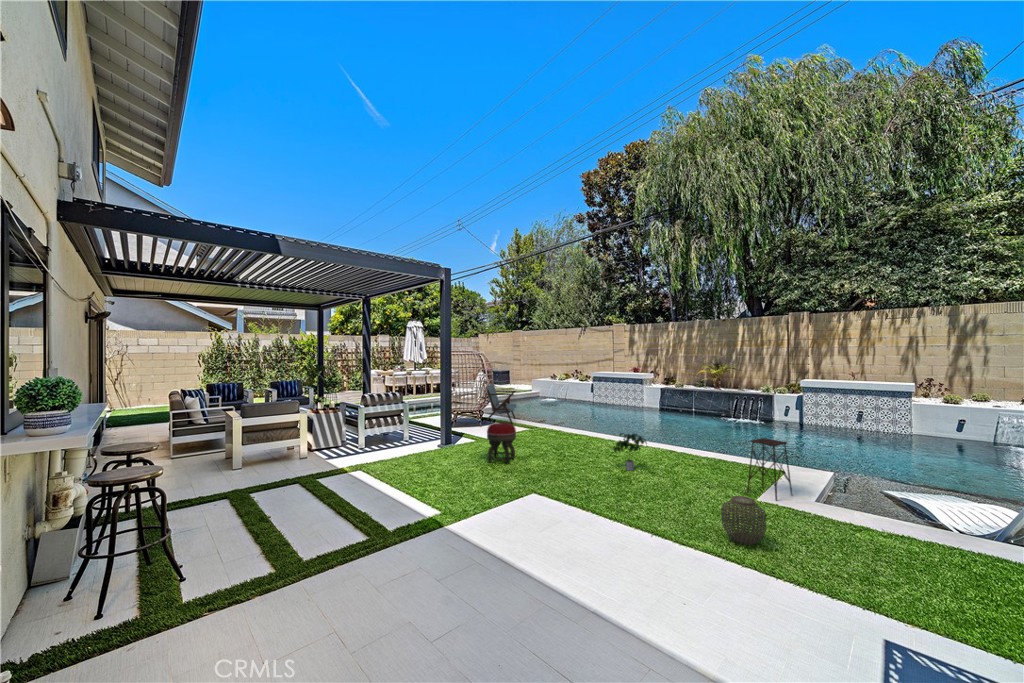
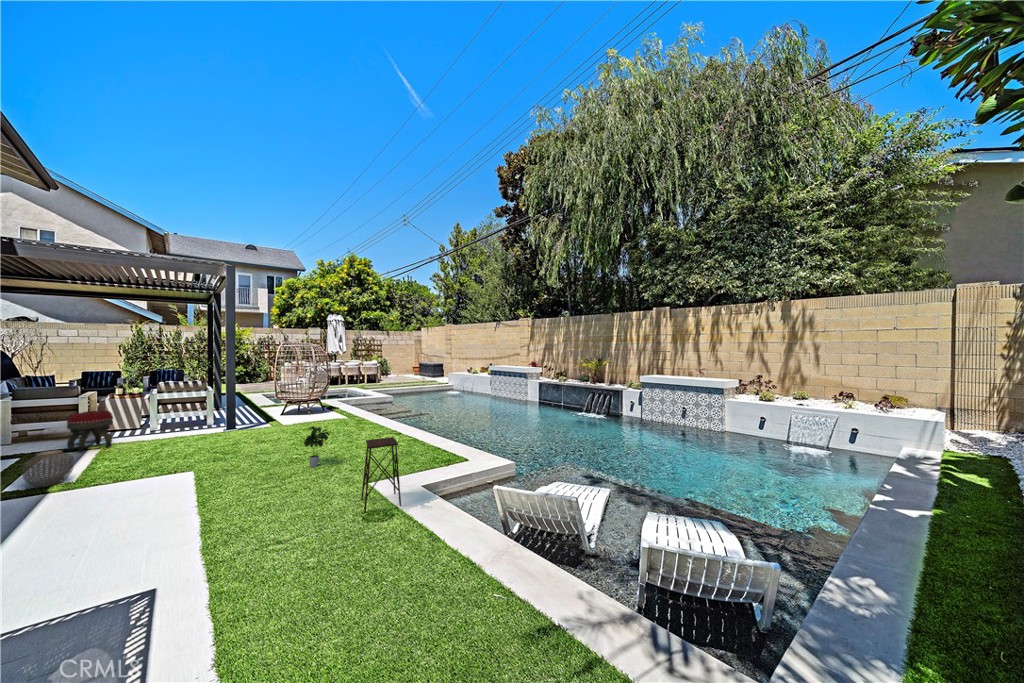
lounge chair: present [483,383,516,424] -> none [316,374,362,413]
footstool: present [487,423,516,464] -> present [67,411,113,453]
woven basket: present [721,496,766,545] -> present [23,450,74,487]

